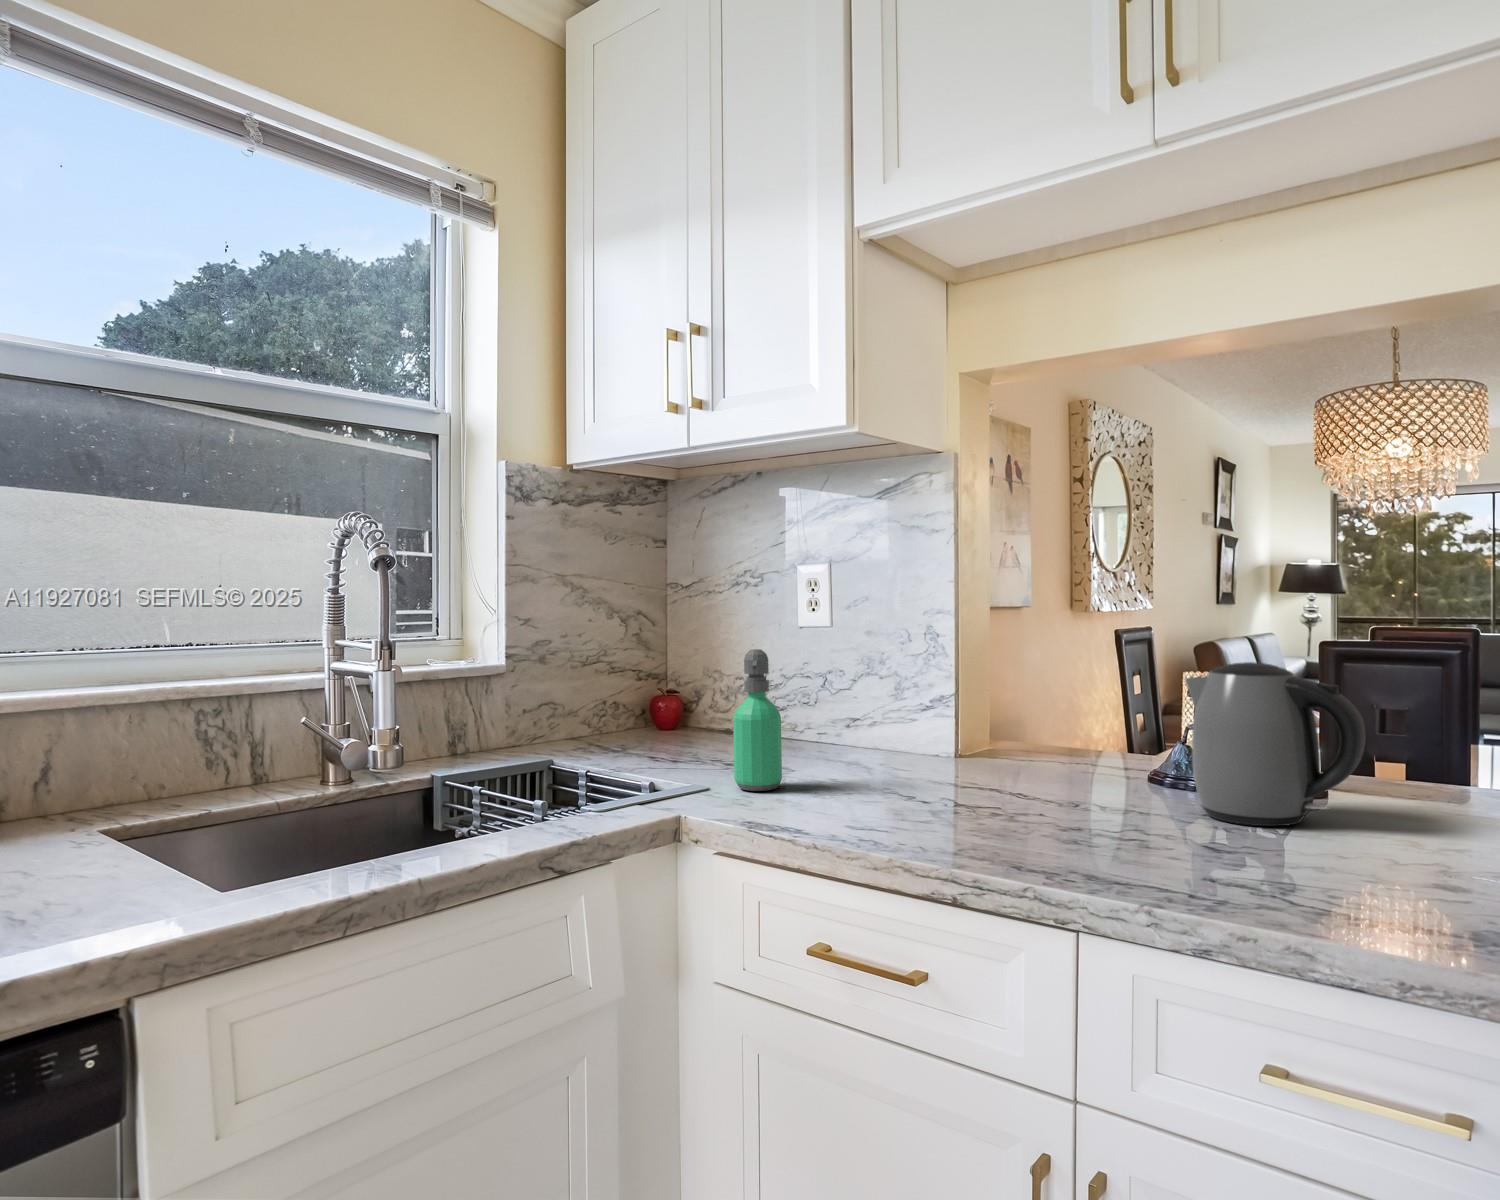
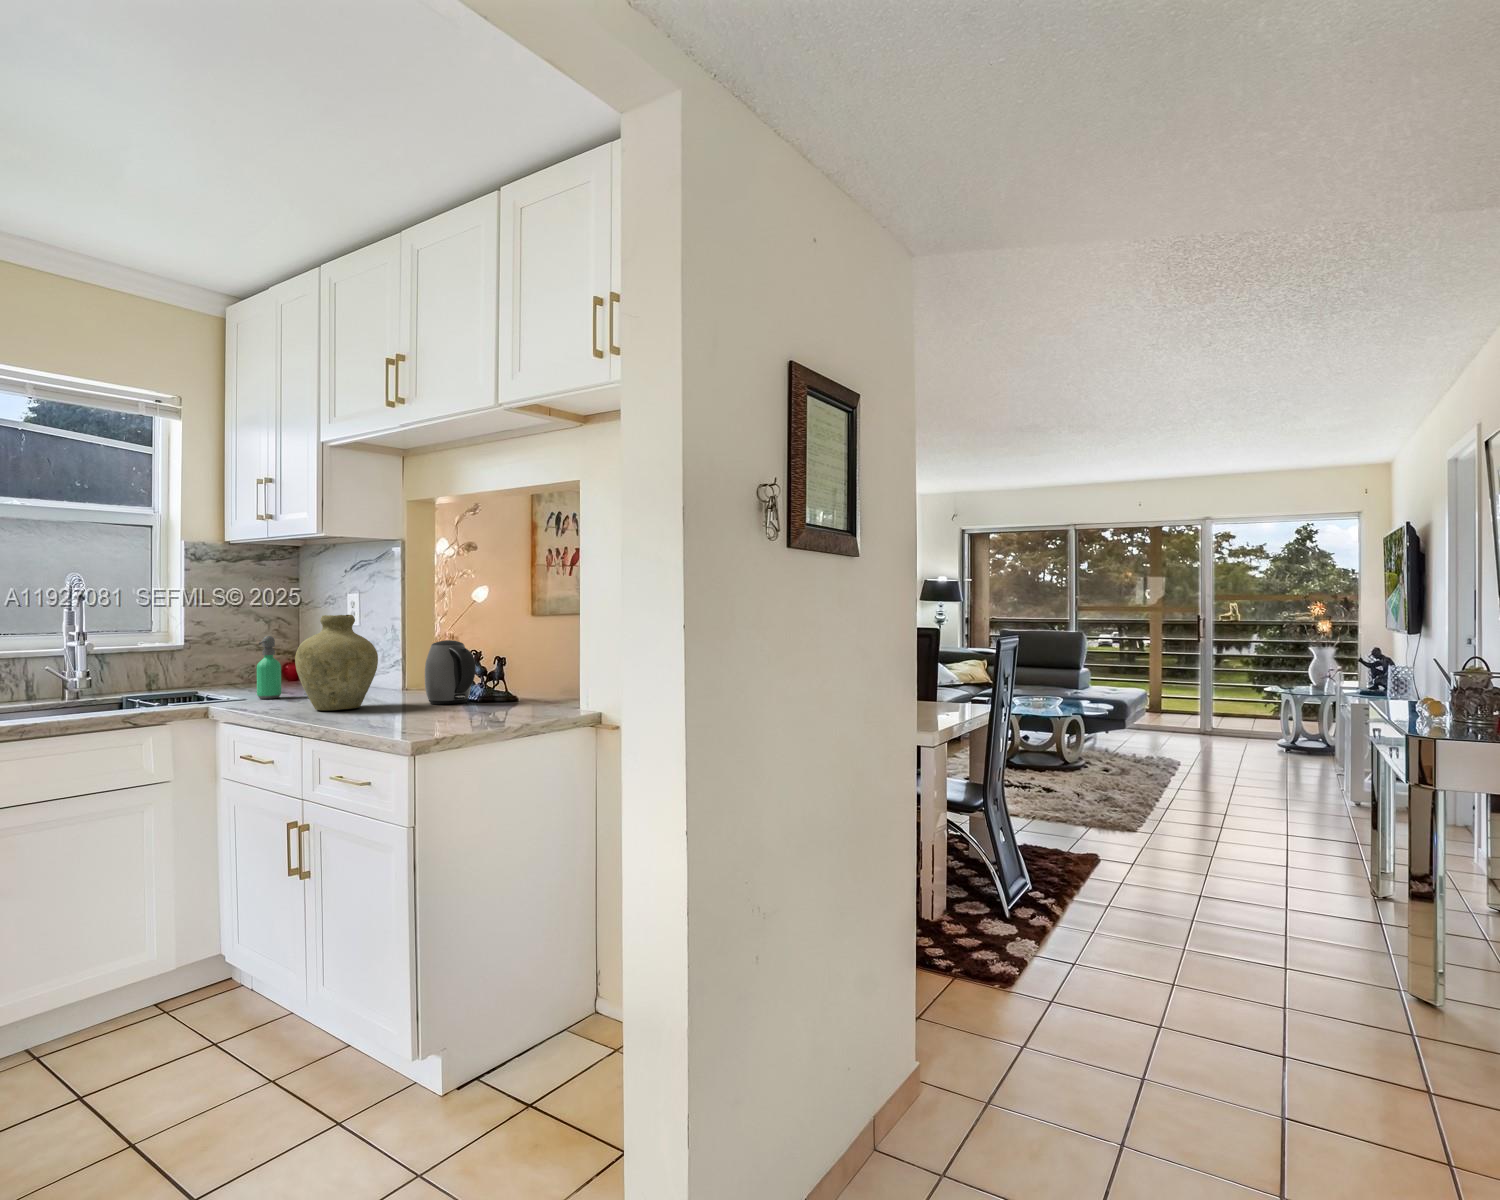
vase: none [953,598,1156,852] -> present [295,615,378,710]

